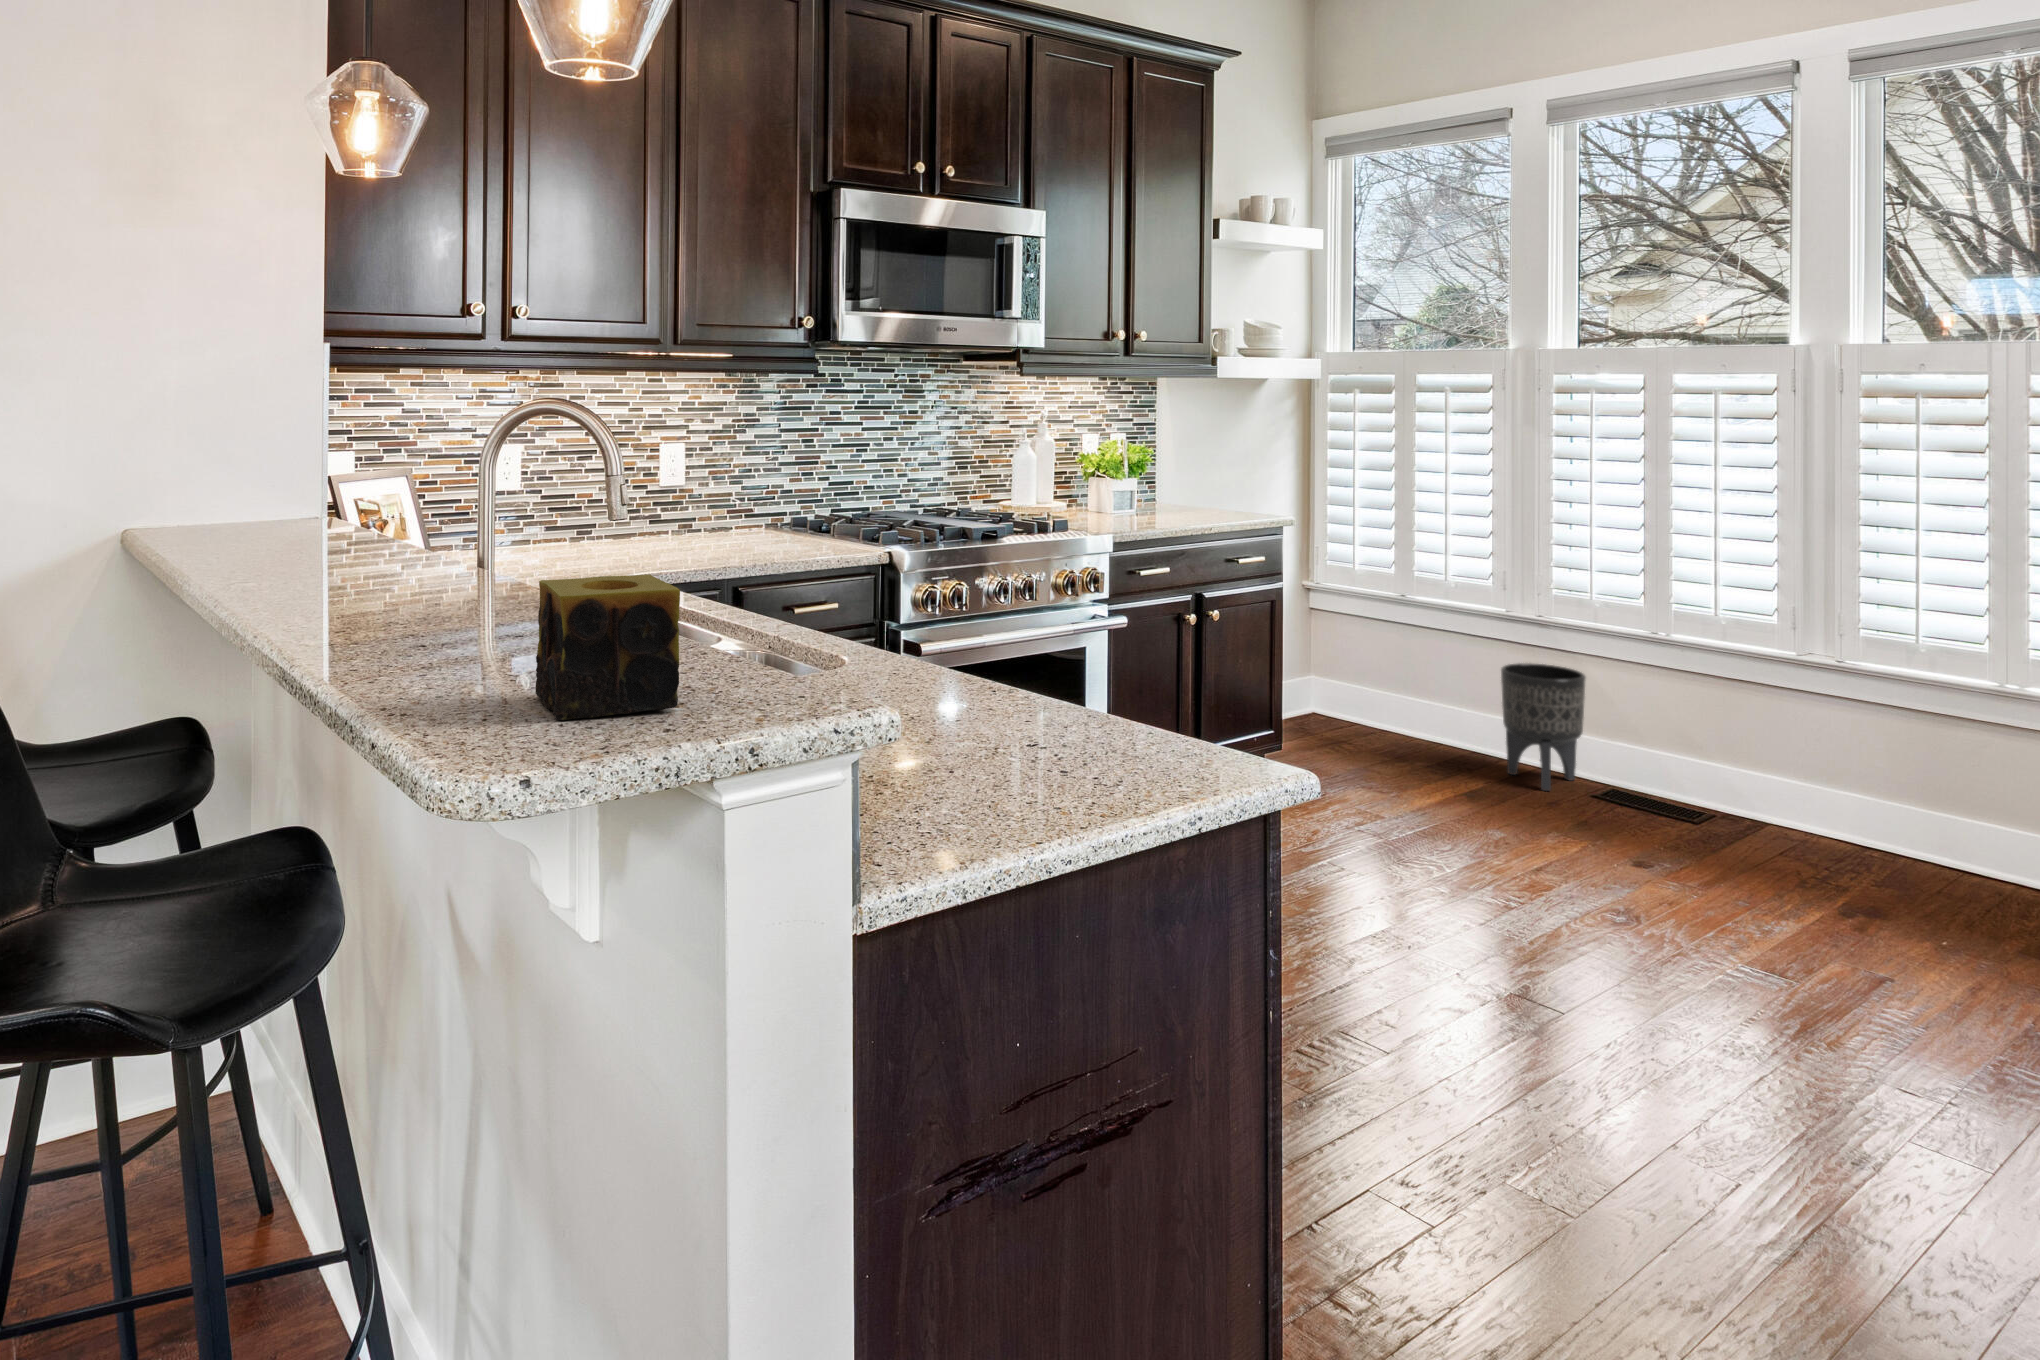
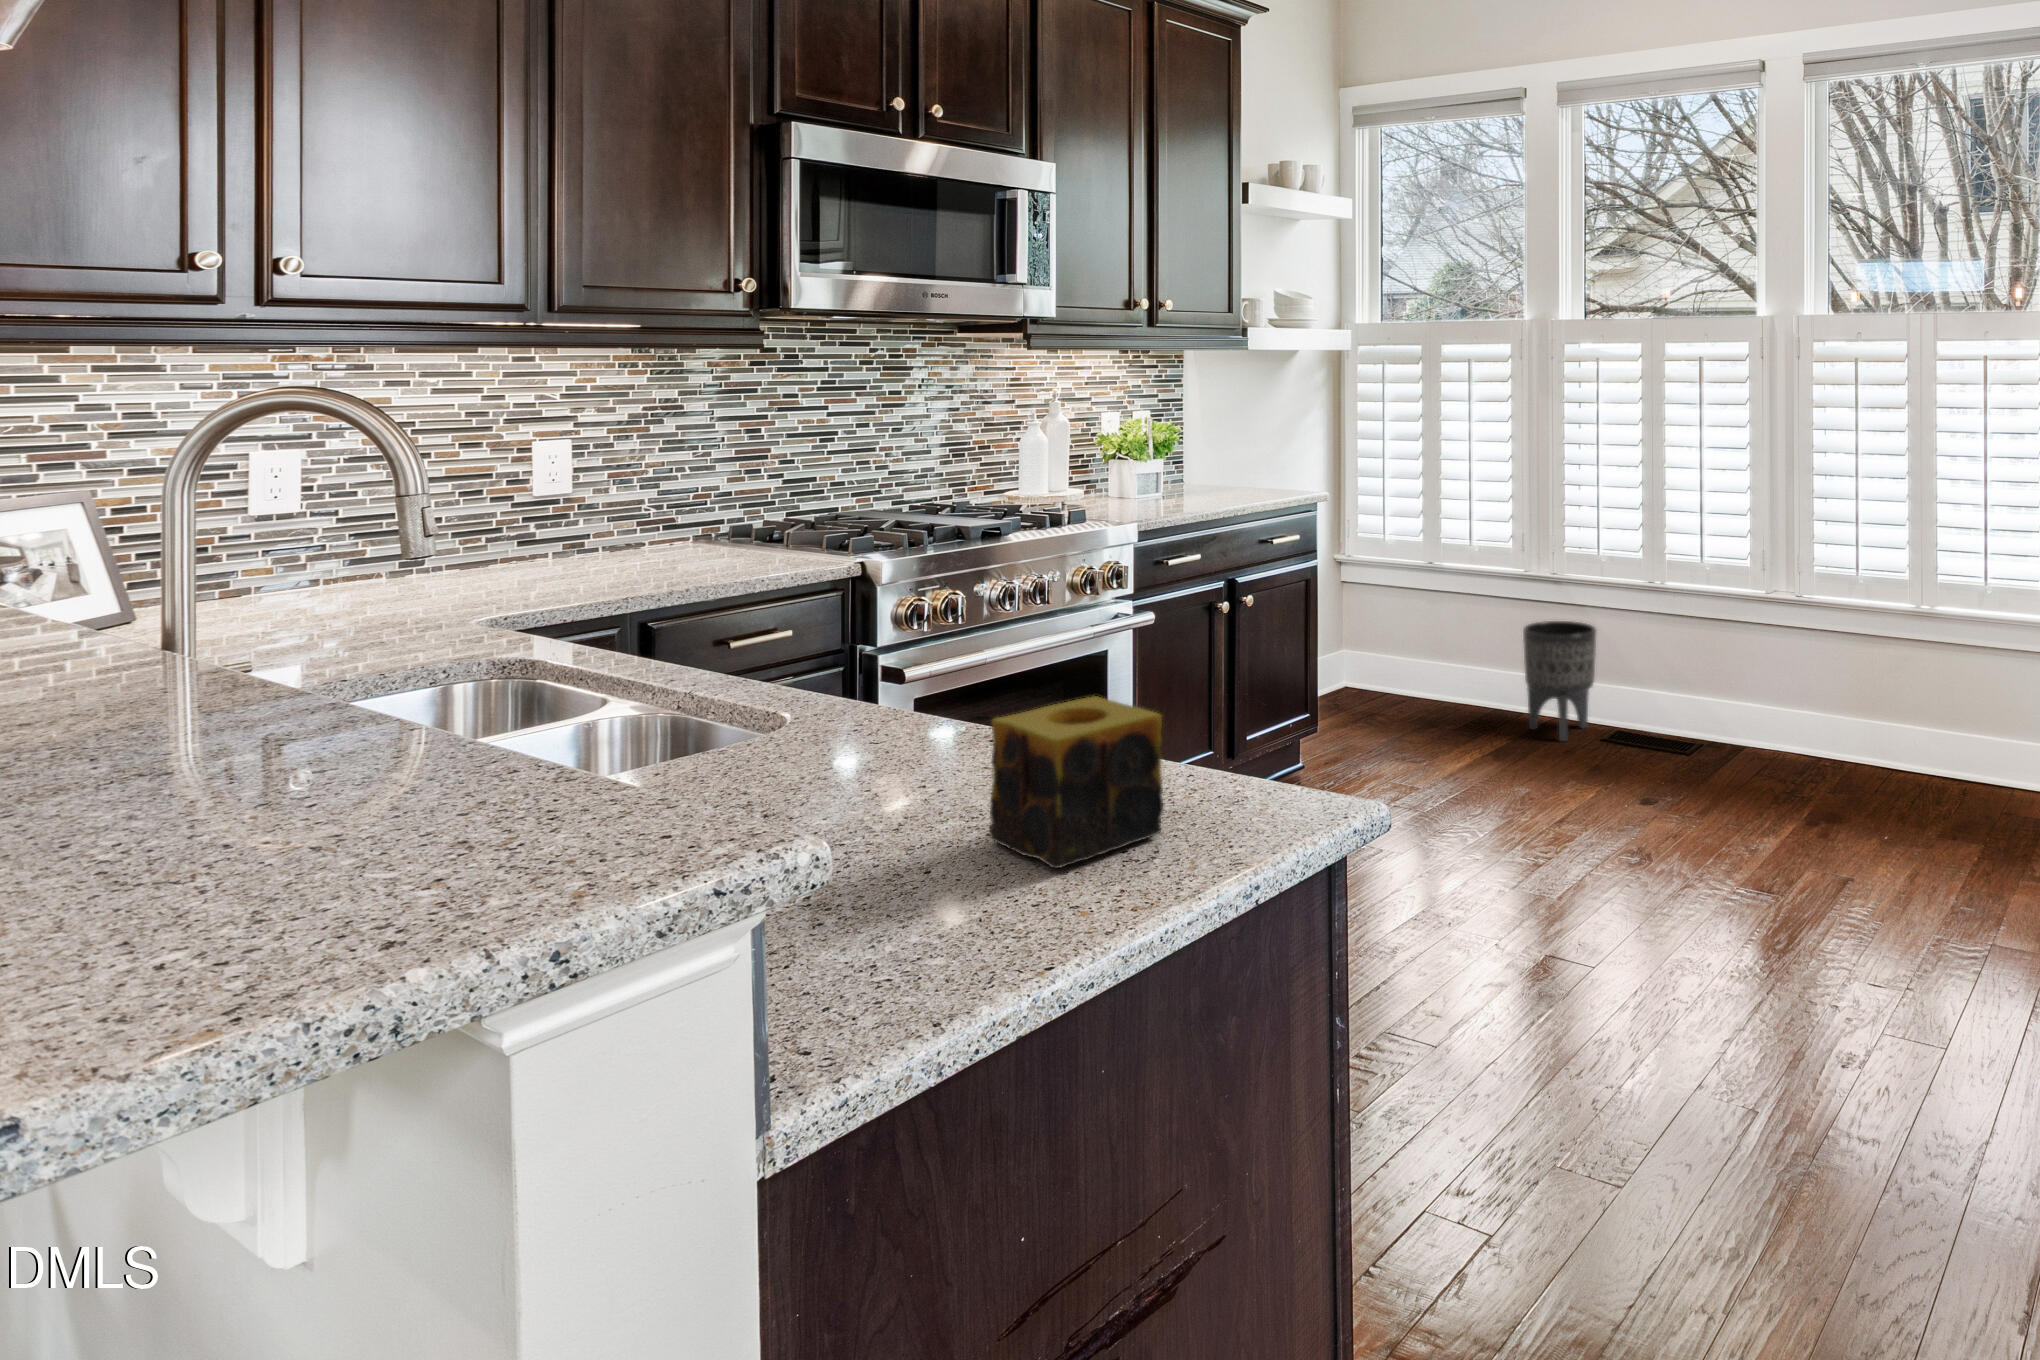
candle: present [535,575,680,720] -> present [989,696,1163,868]

